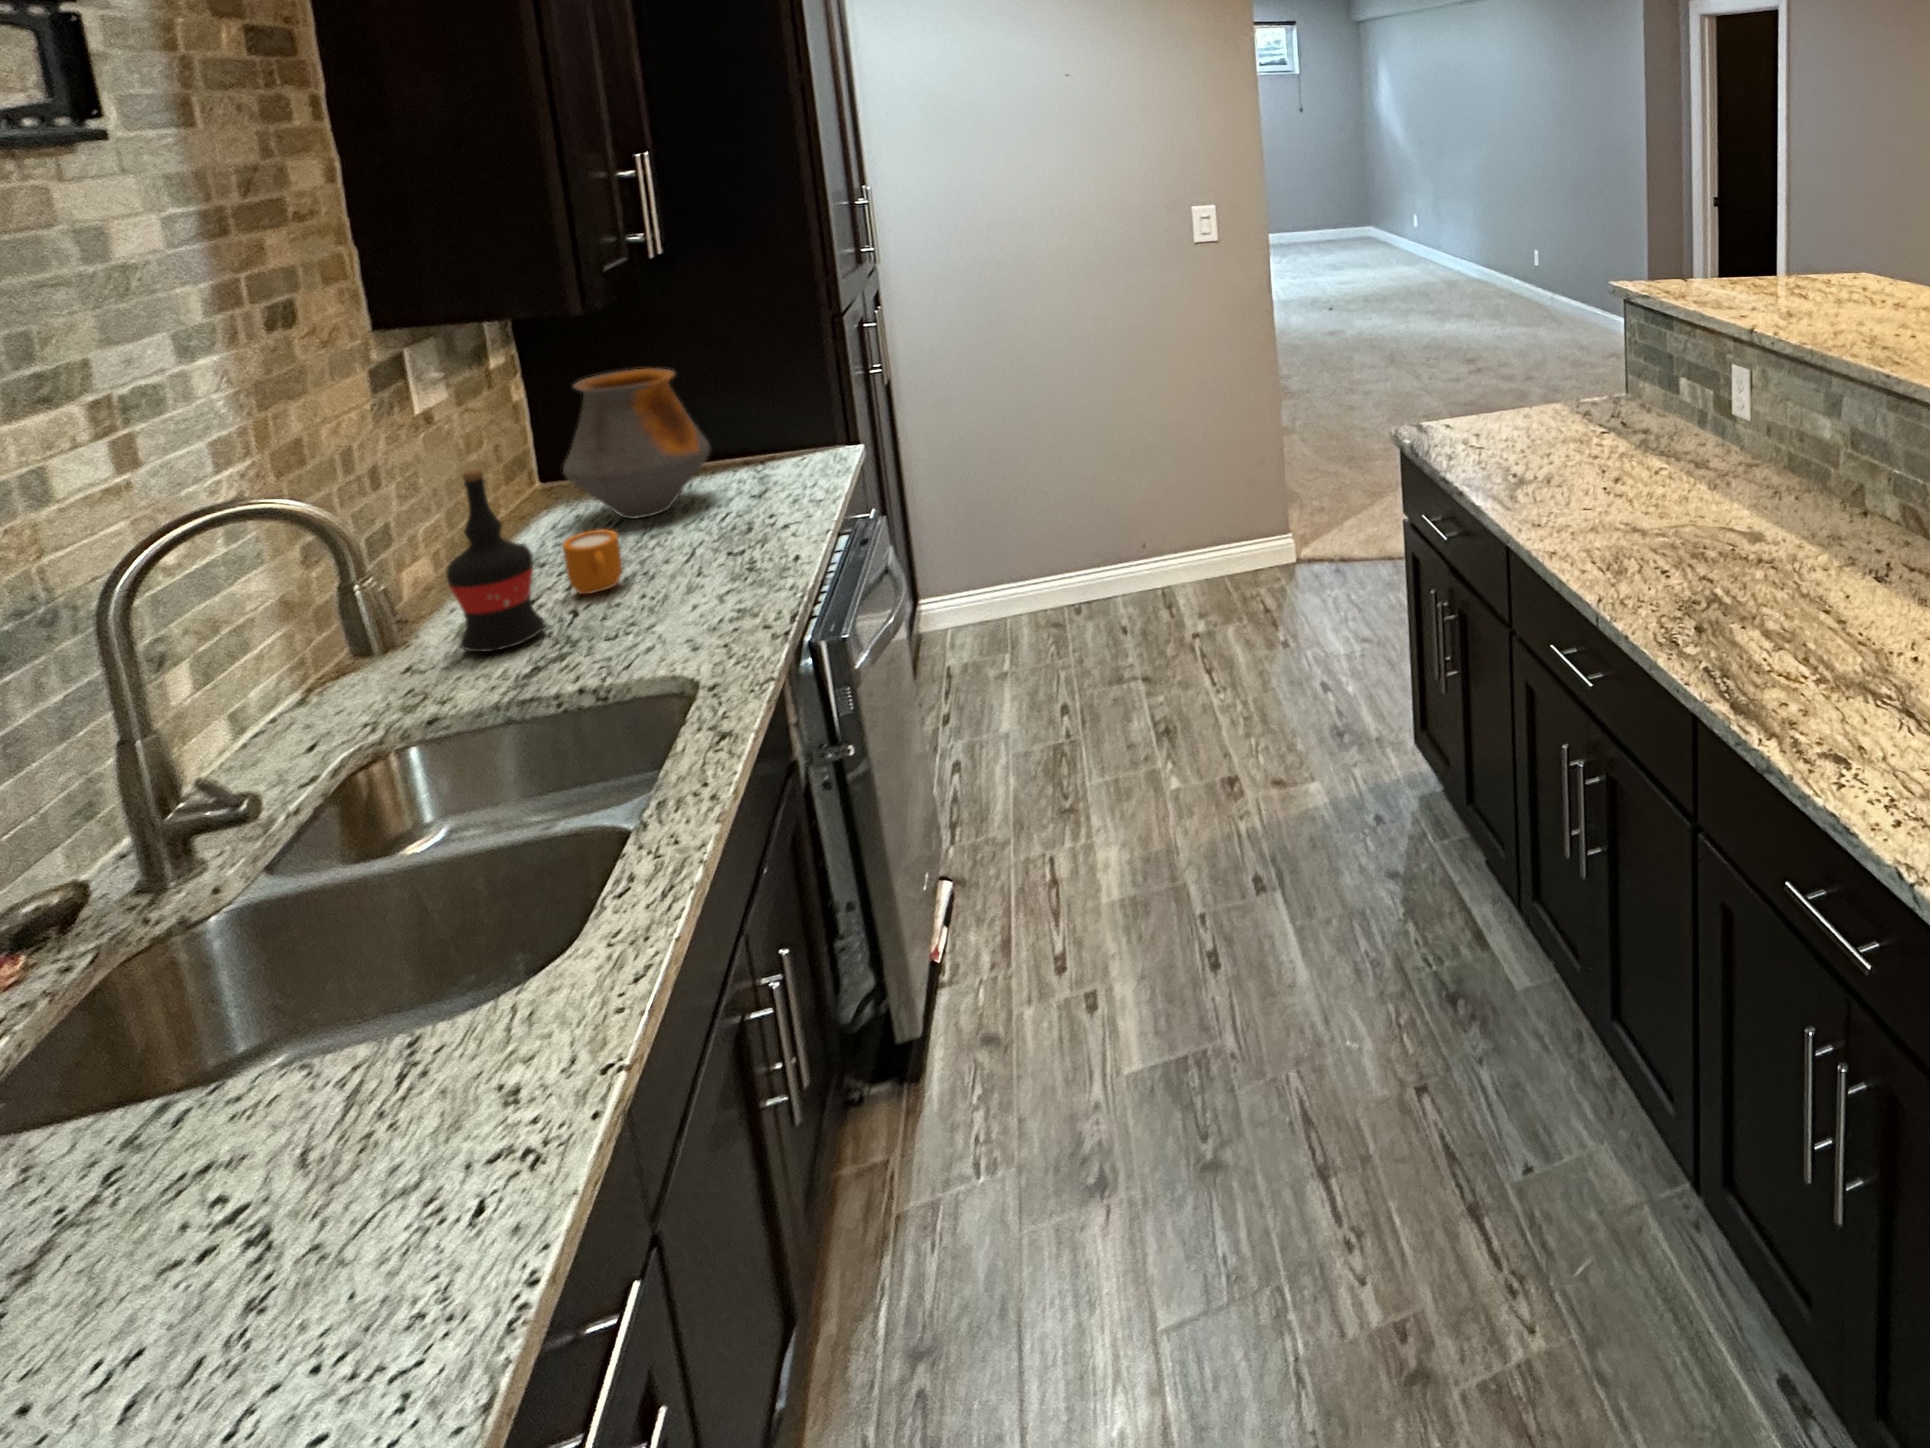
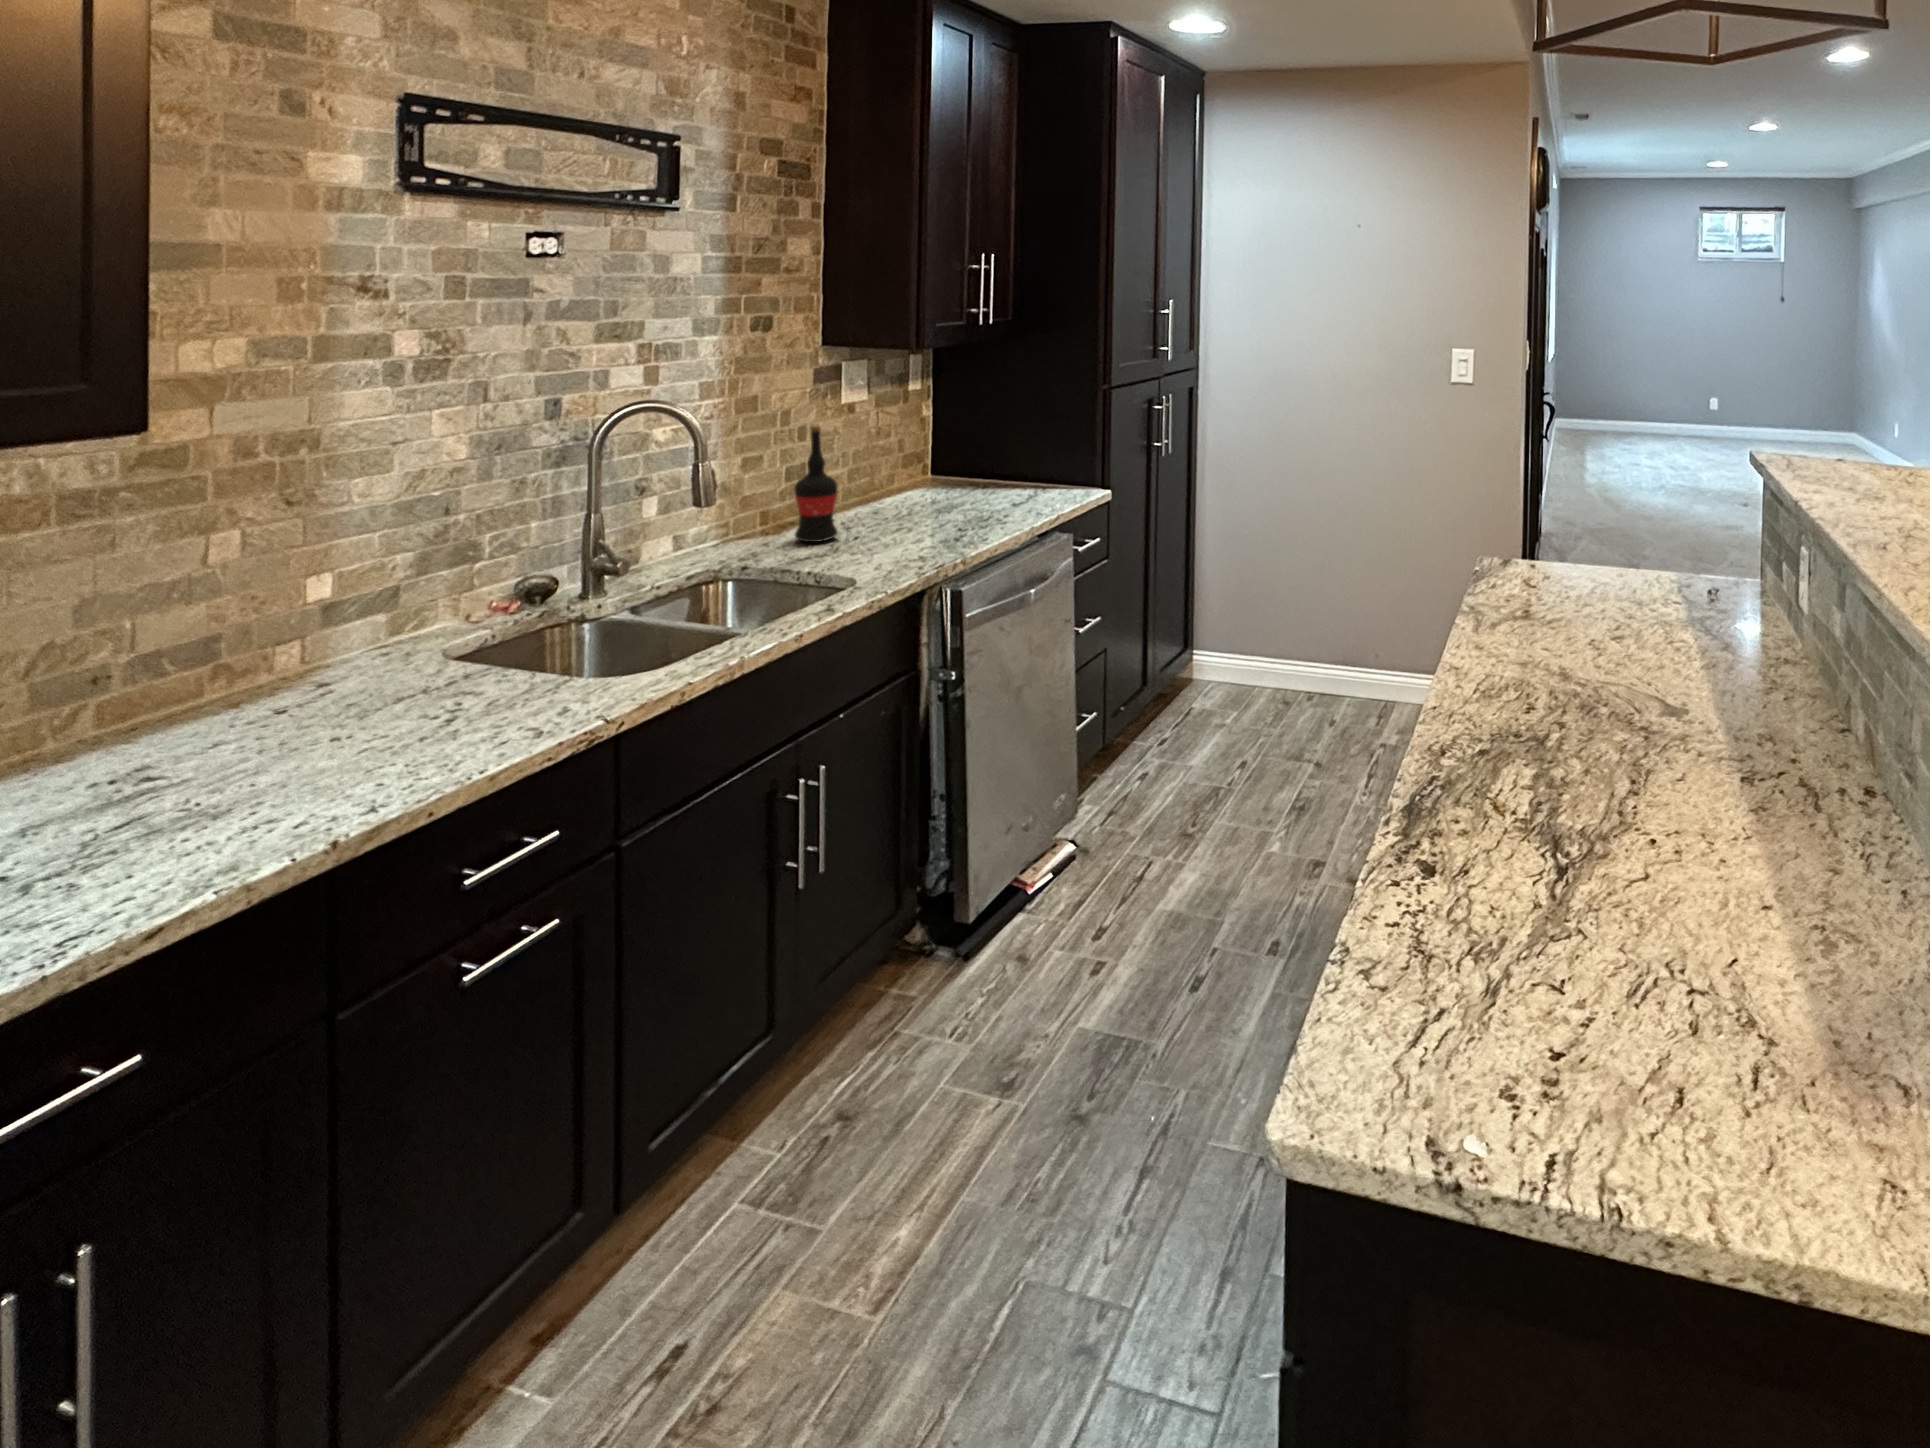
vase: present [563,368,710,519] -> none [916,397,998,498]
mug: present [563,529,622,594] -> none [868,487,898,527]

